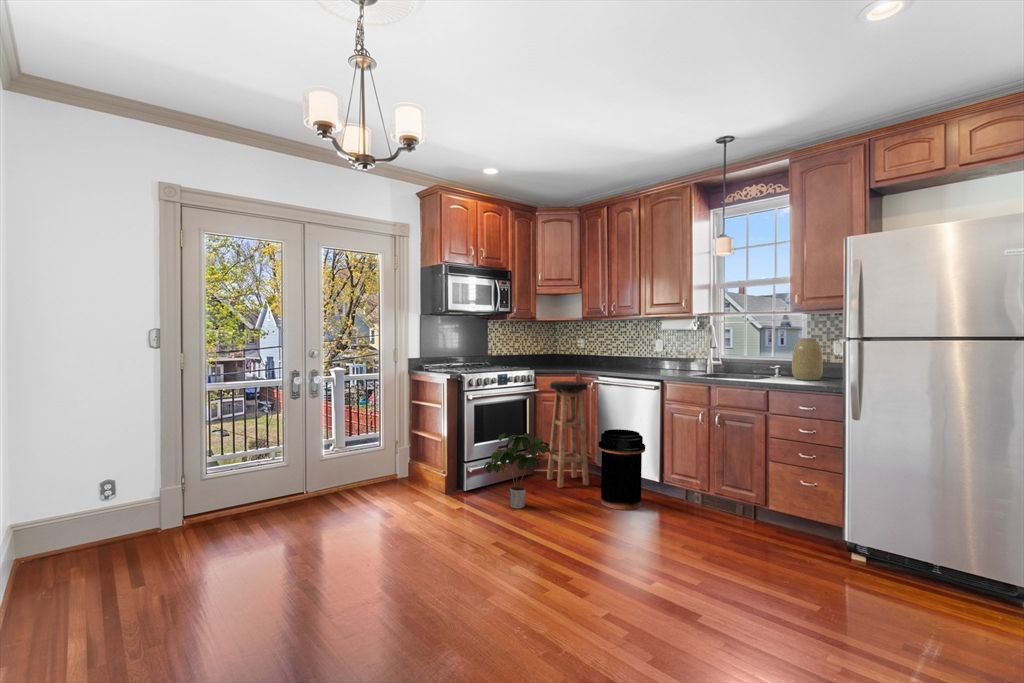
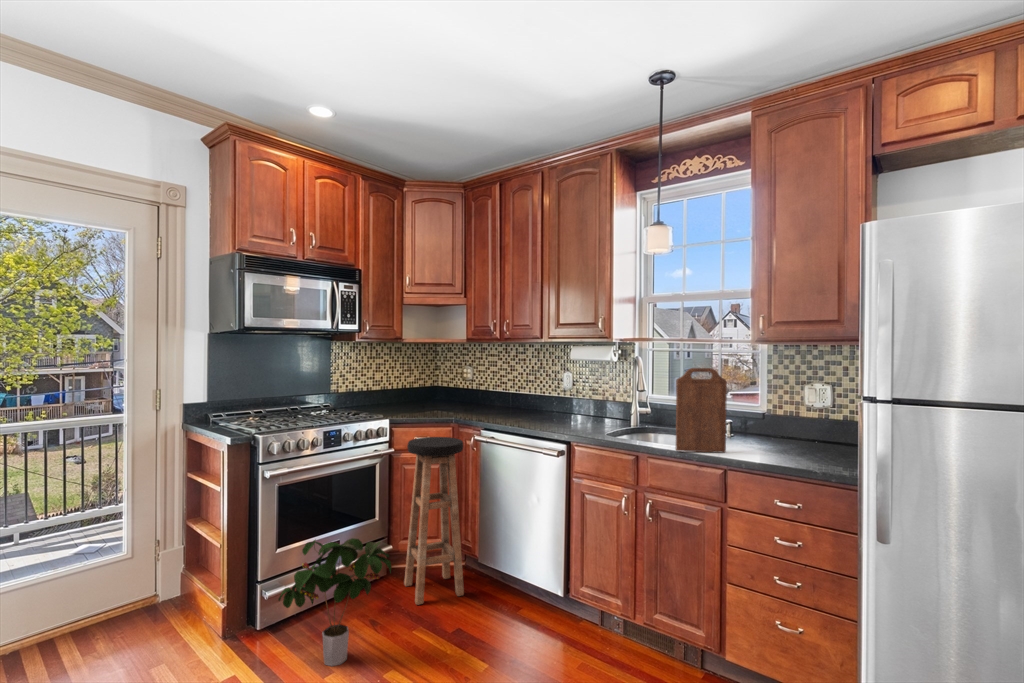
cutting board: none [737,326,773,382] -> present [676,368,727,452]
vase: present [792,338,823,380] -> none [751,383,795,448]
trash can: present [598,429,645,510] -> none [470,518,541,653]

